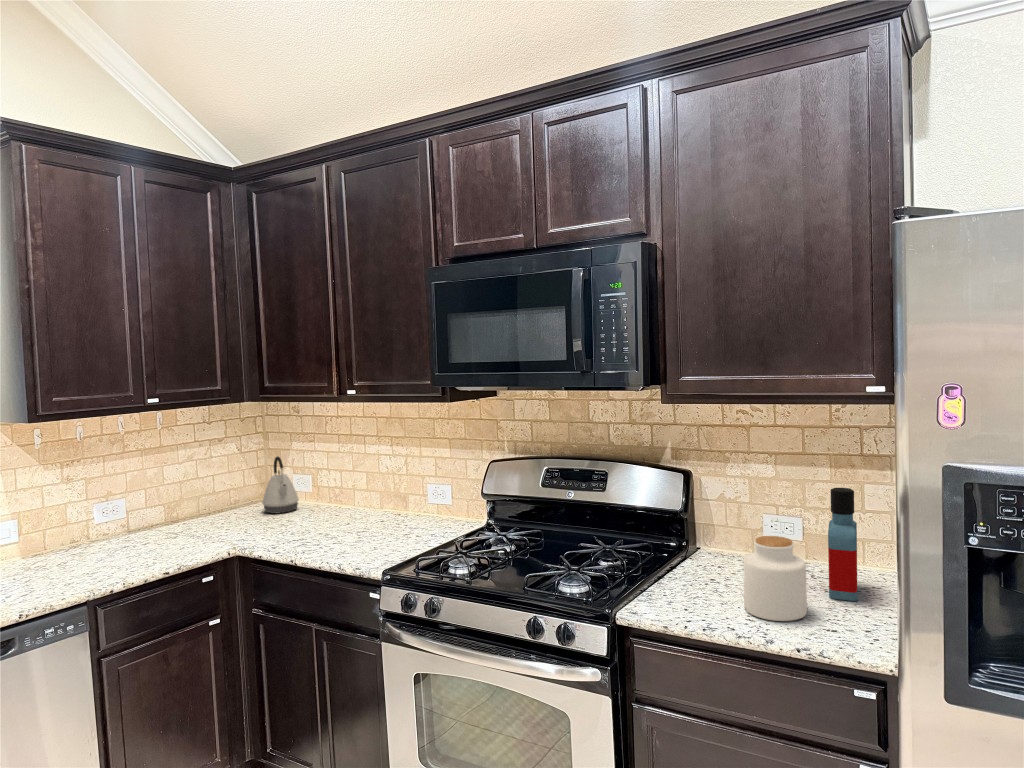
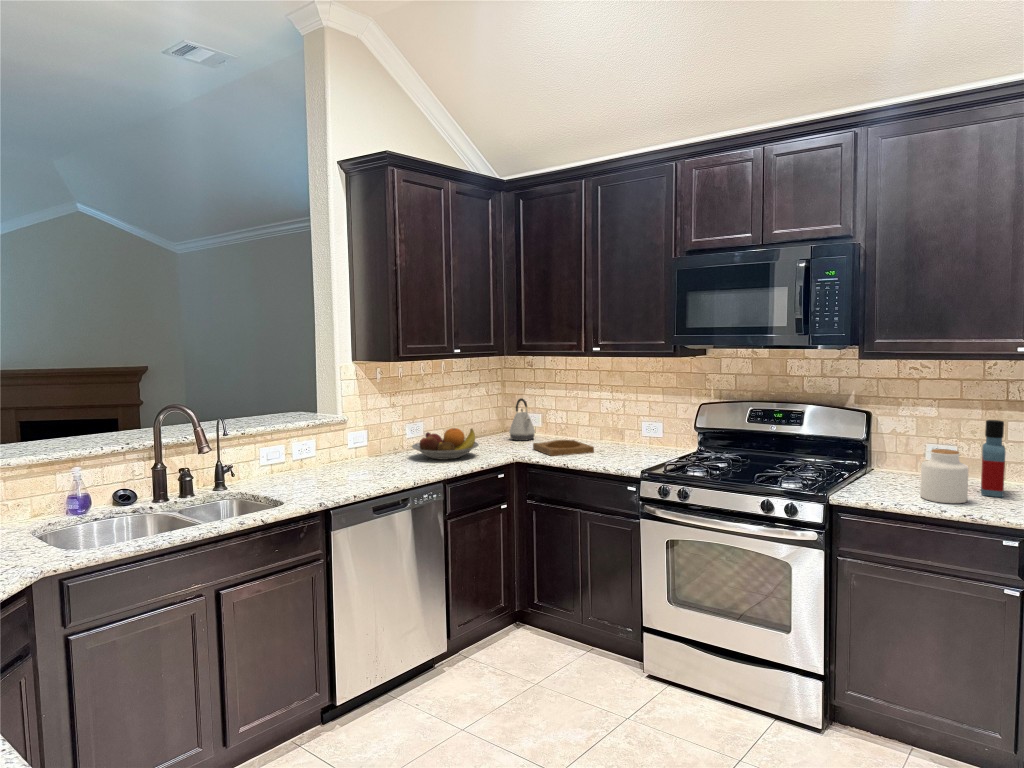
fruit bowl: none [78,509,185,559] -> present [412,428,479,460]
tray: none [274,513,351,544] -> present [533,440,594,456]

